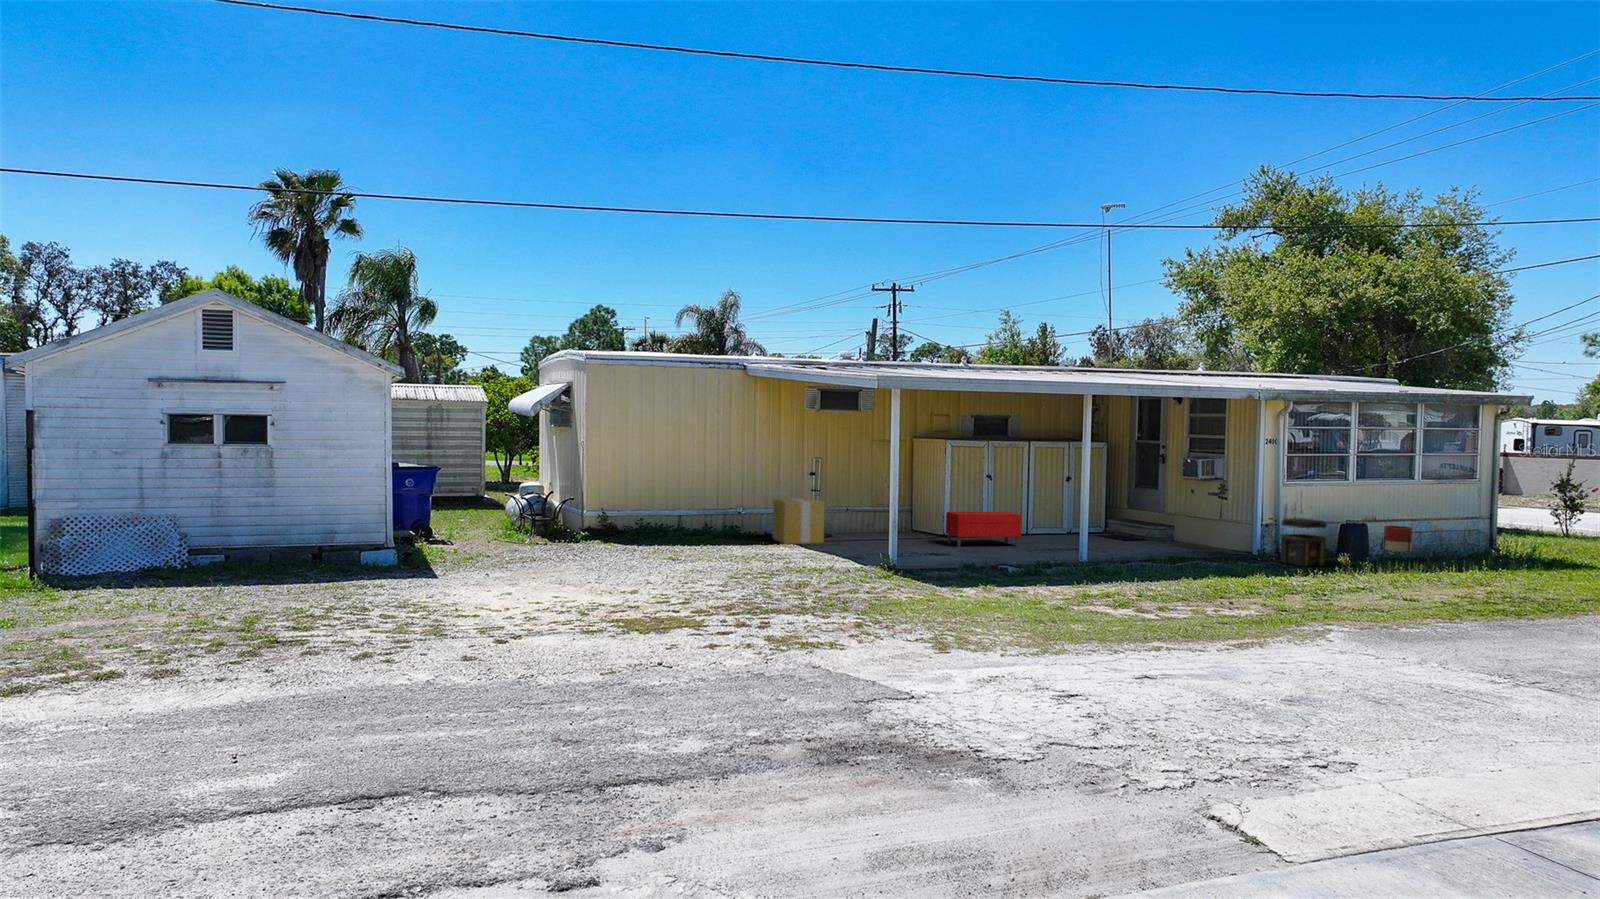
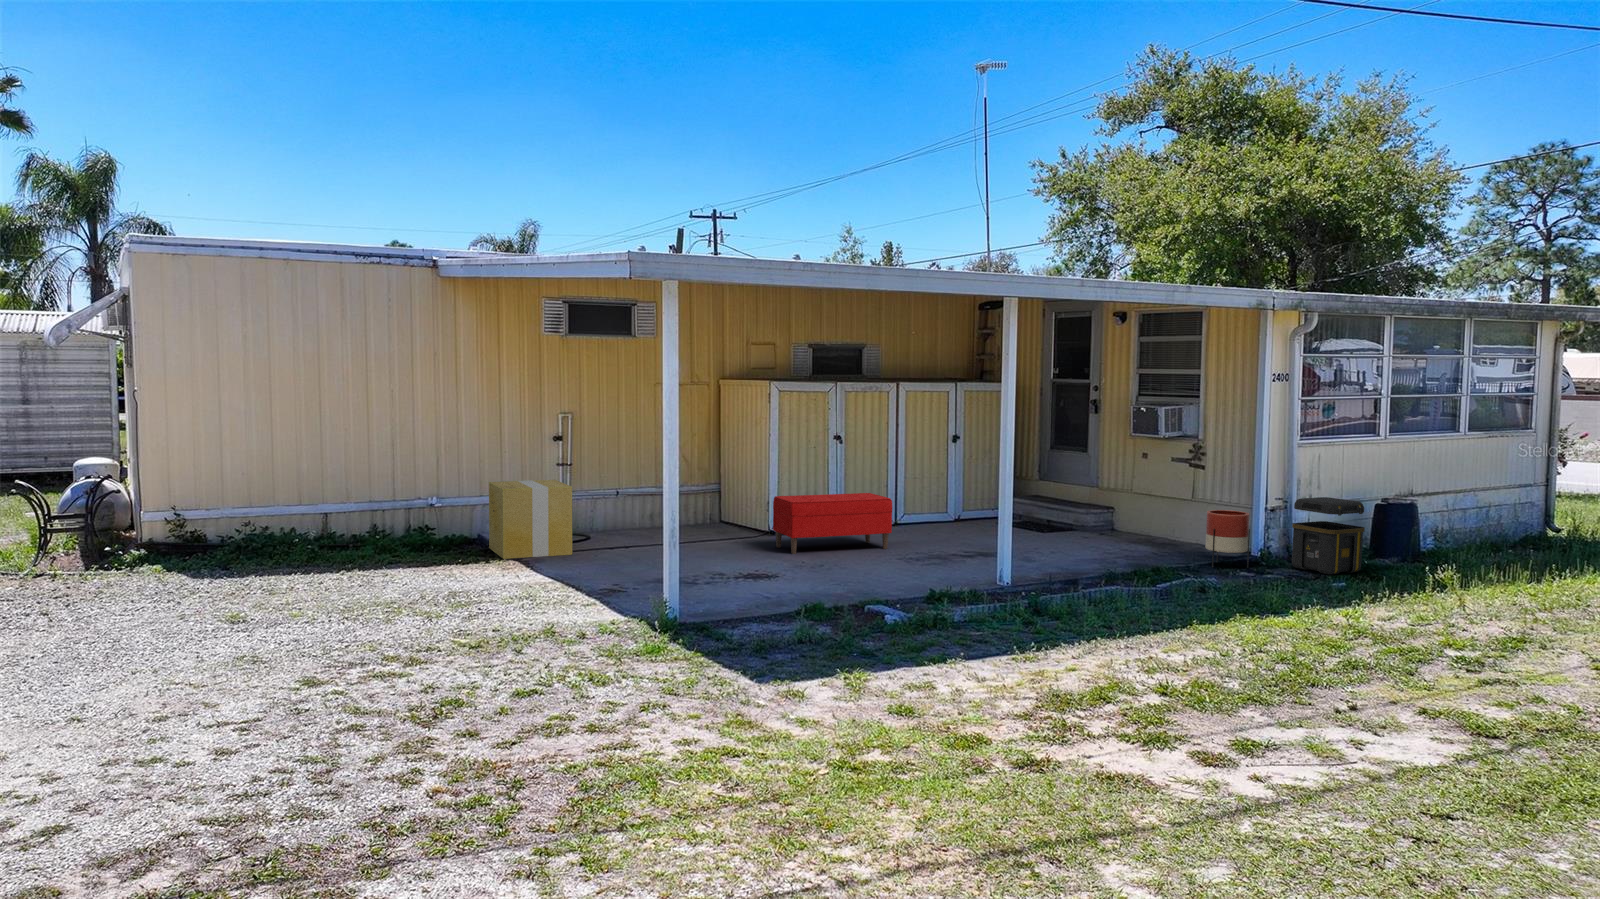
planter: present [1383,526,1412,562] -> present [1205,510,1250,568]

